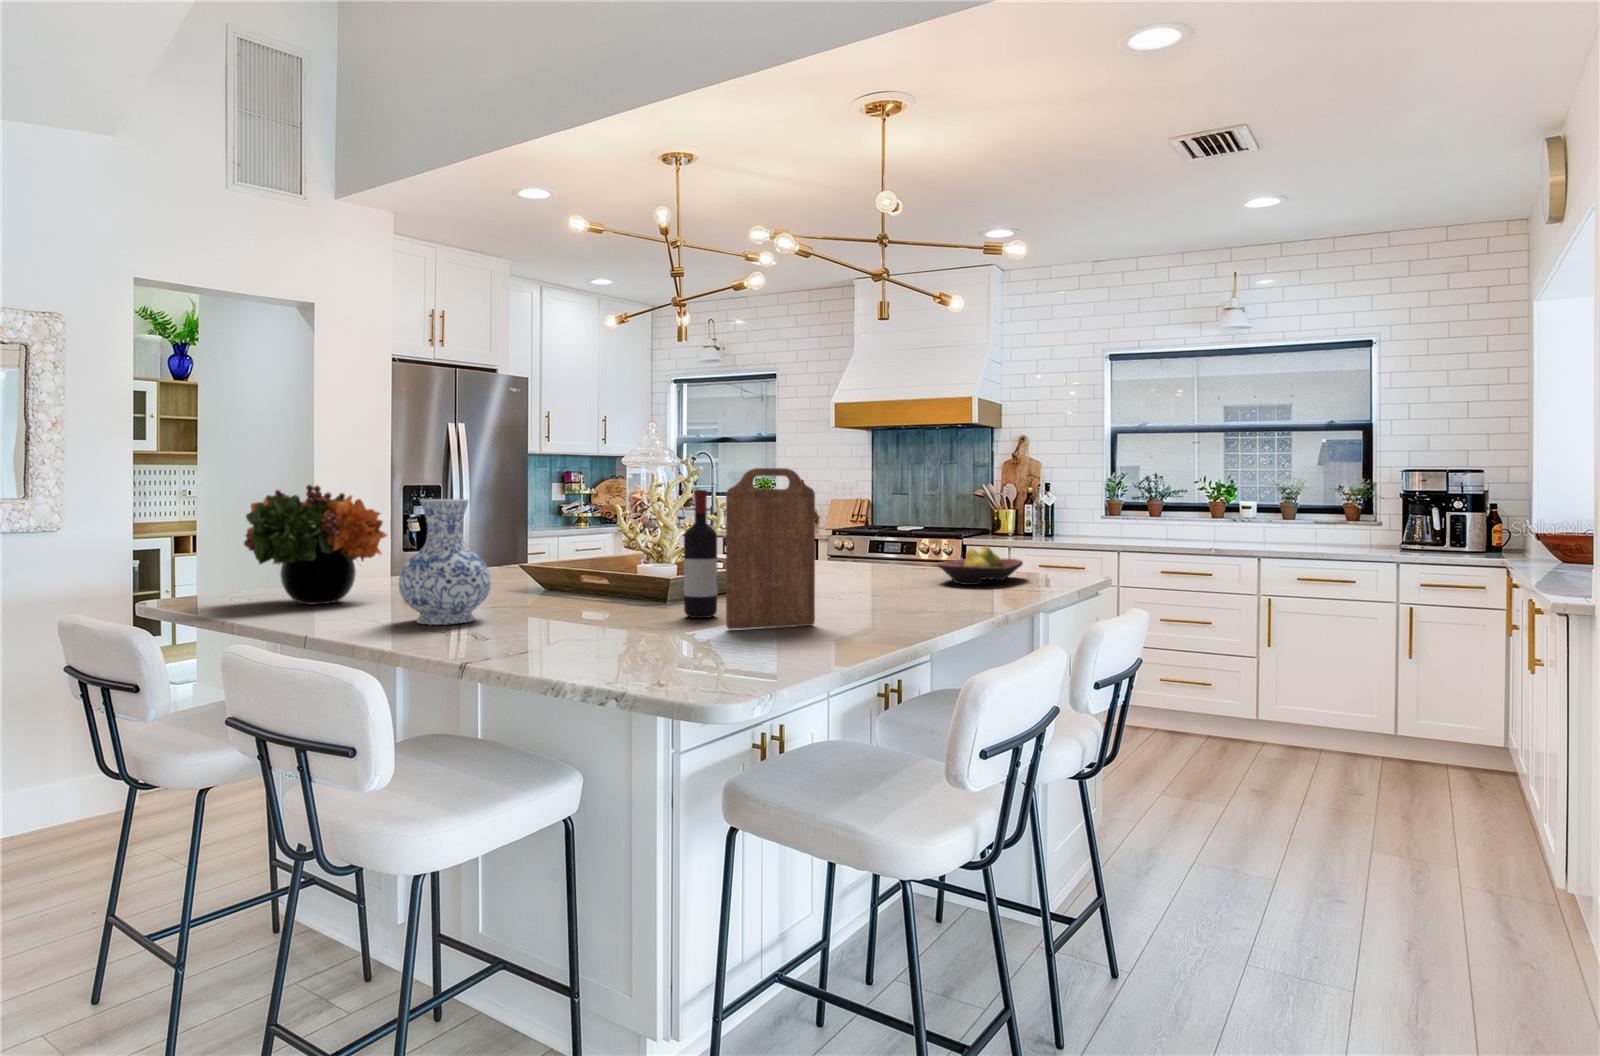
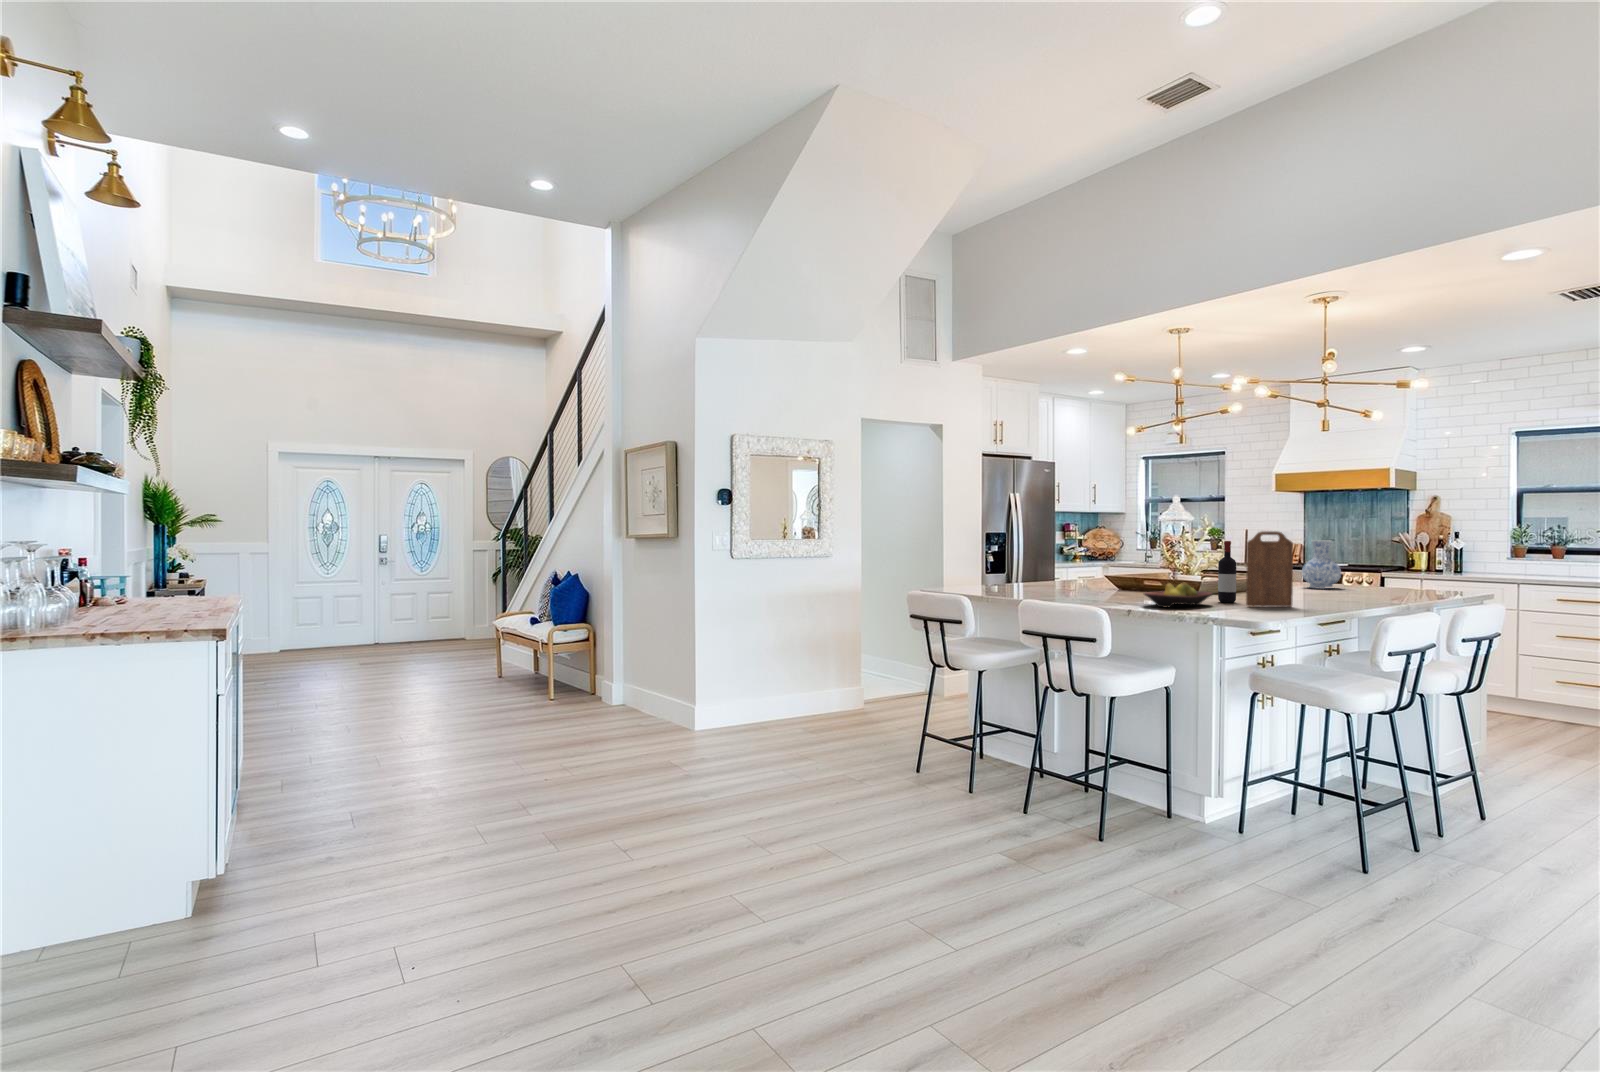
flower arrangement: present [244,485,387,604] -> none [990,537,1054,592]
vase: present [399,499,491,625] -> present [1302,540,1341,589]
fruit bowl: present [937,547,1023,585] -> present [1144,583,1212,607]

